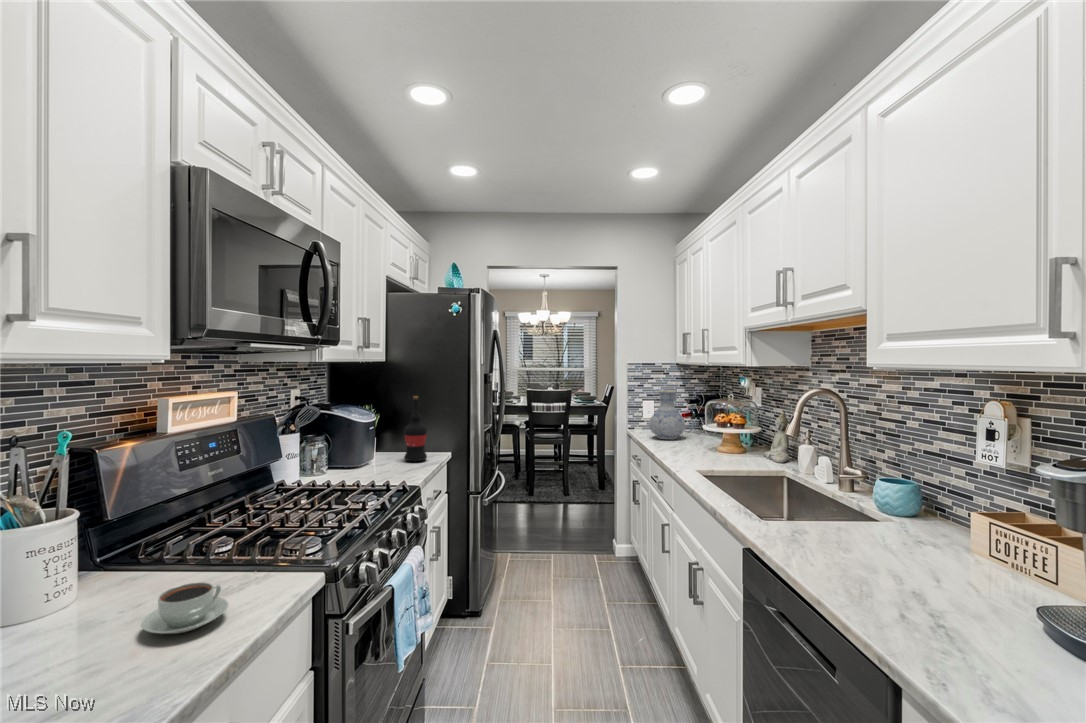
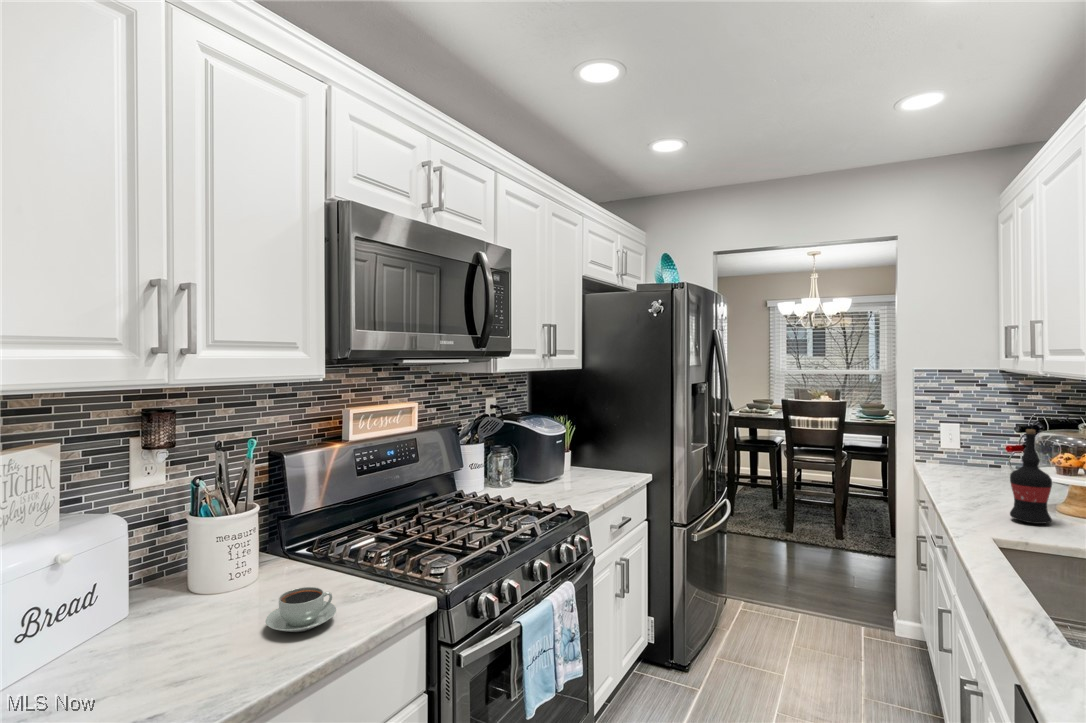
vase: present [649,390,685,439] -> none [942,409,1006,483]
wine bottle: present [404,396,427,461] -> present [1010,429,1052,524]

